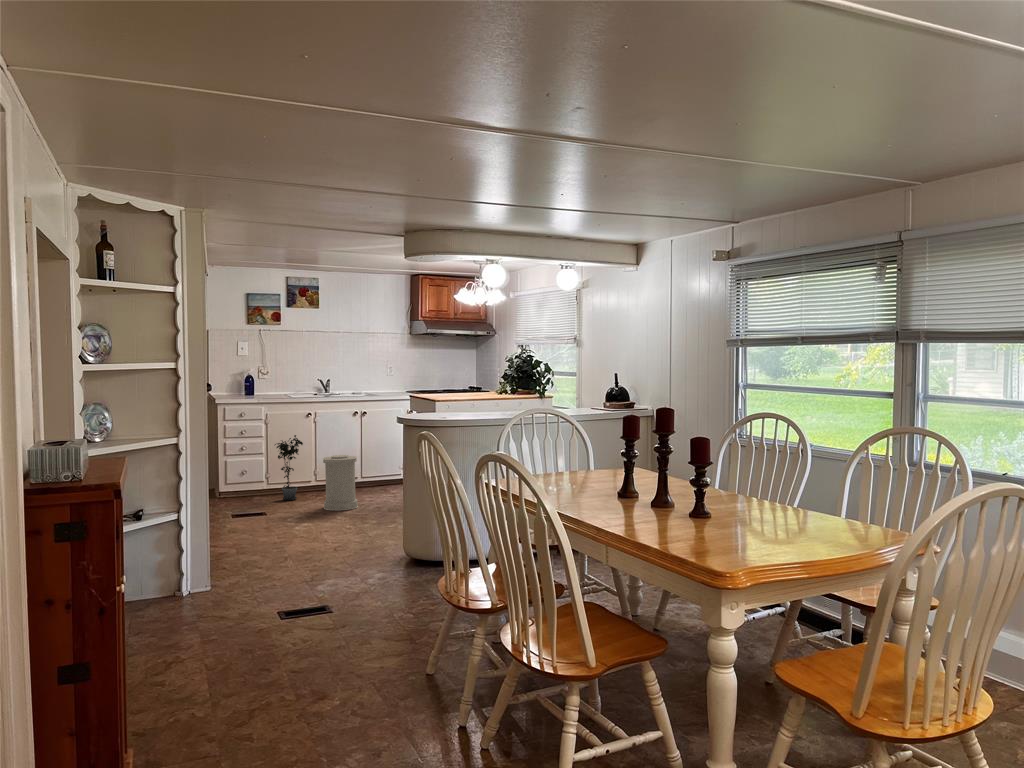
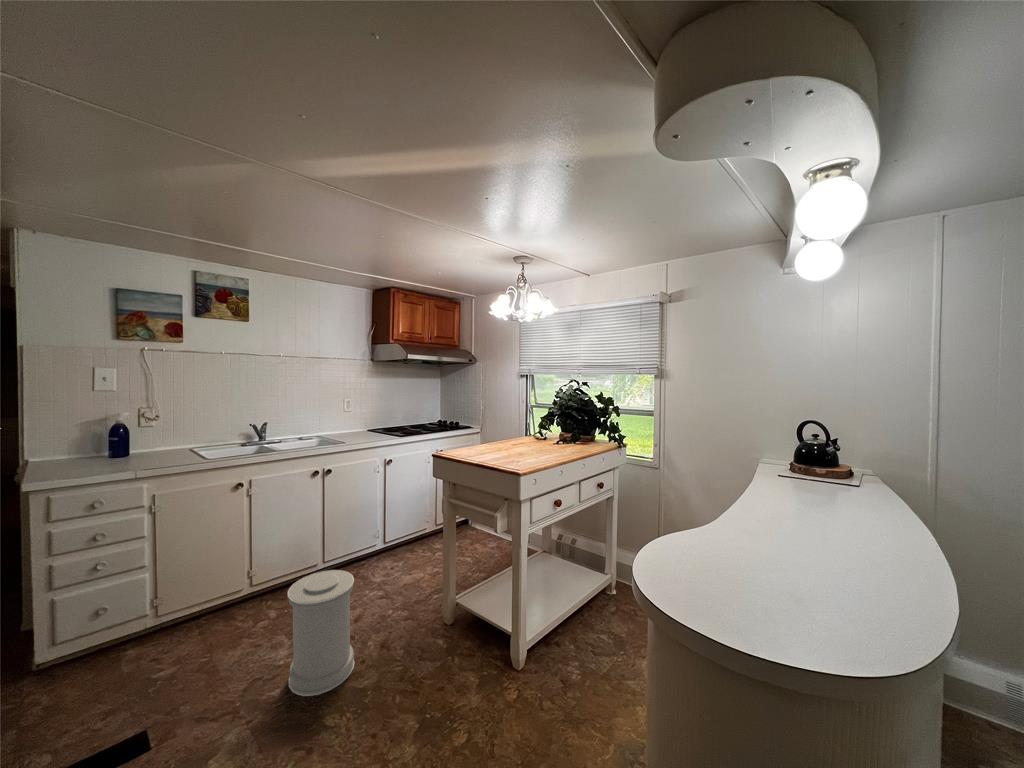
potted plant: present [275,435,303,500] -> none [170,536,234,657]

